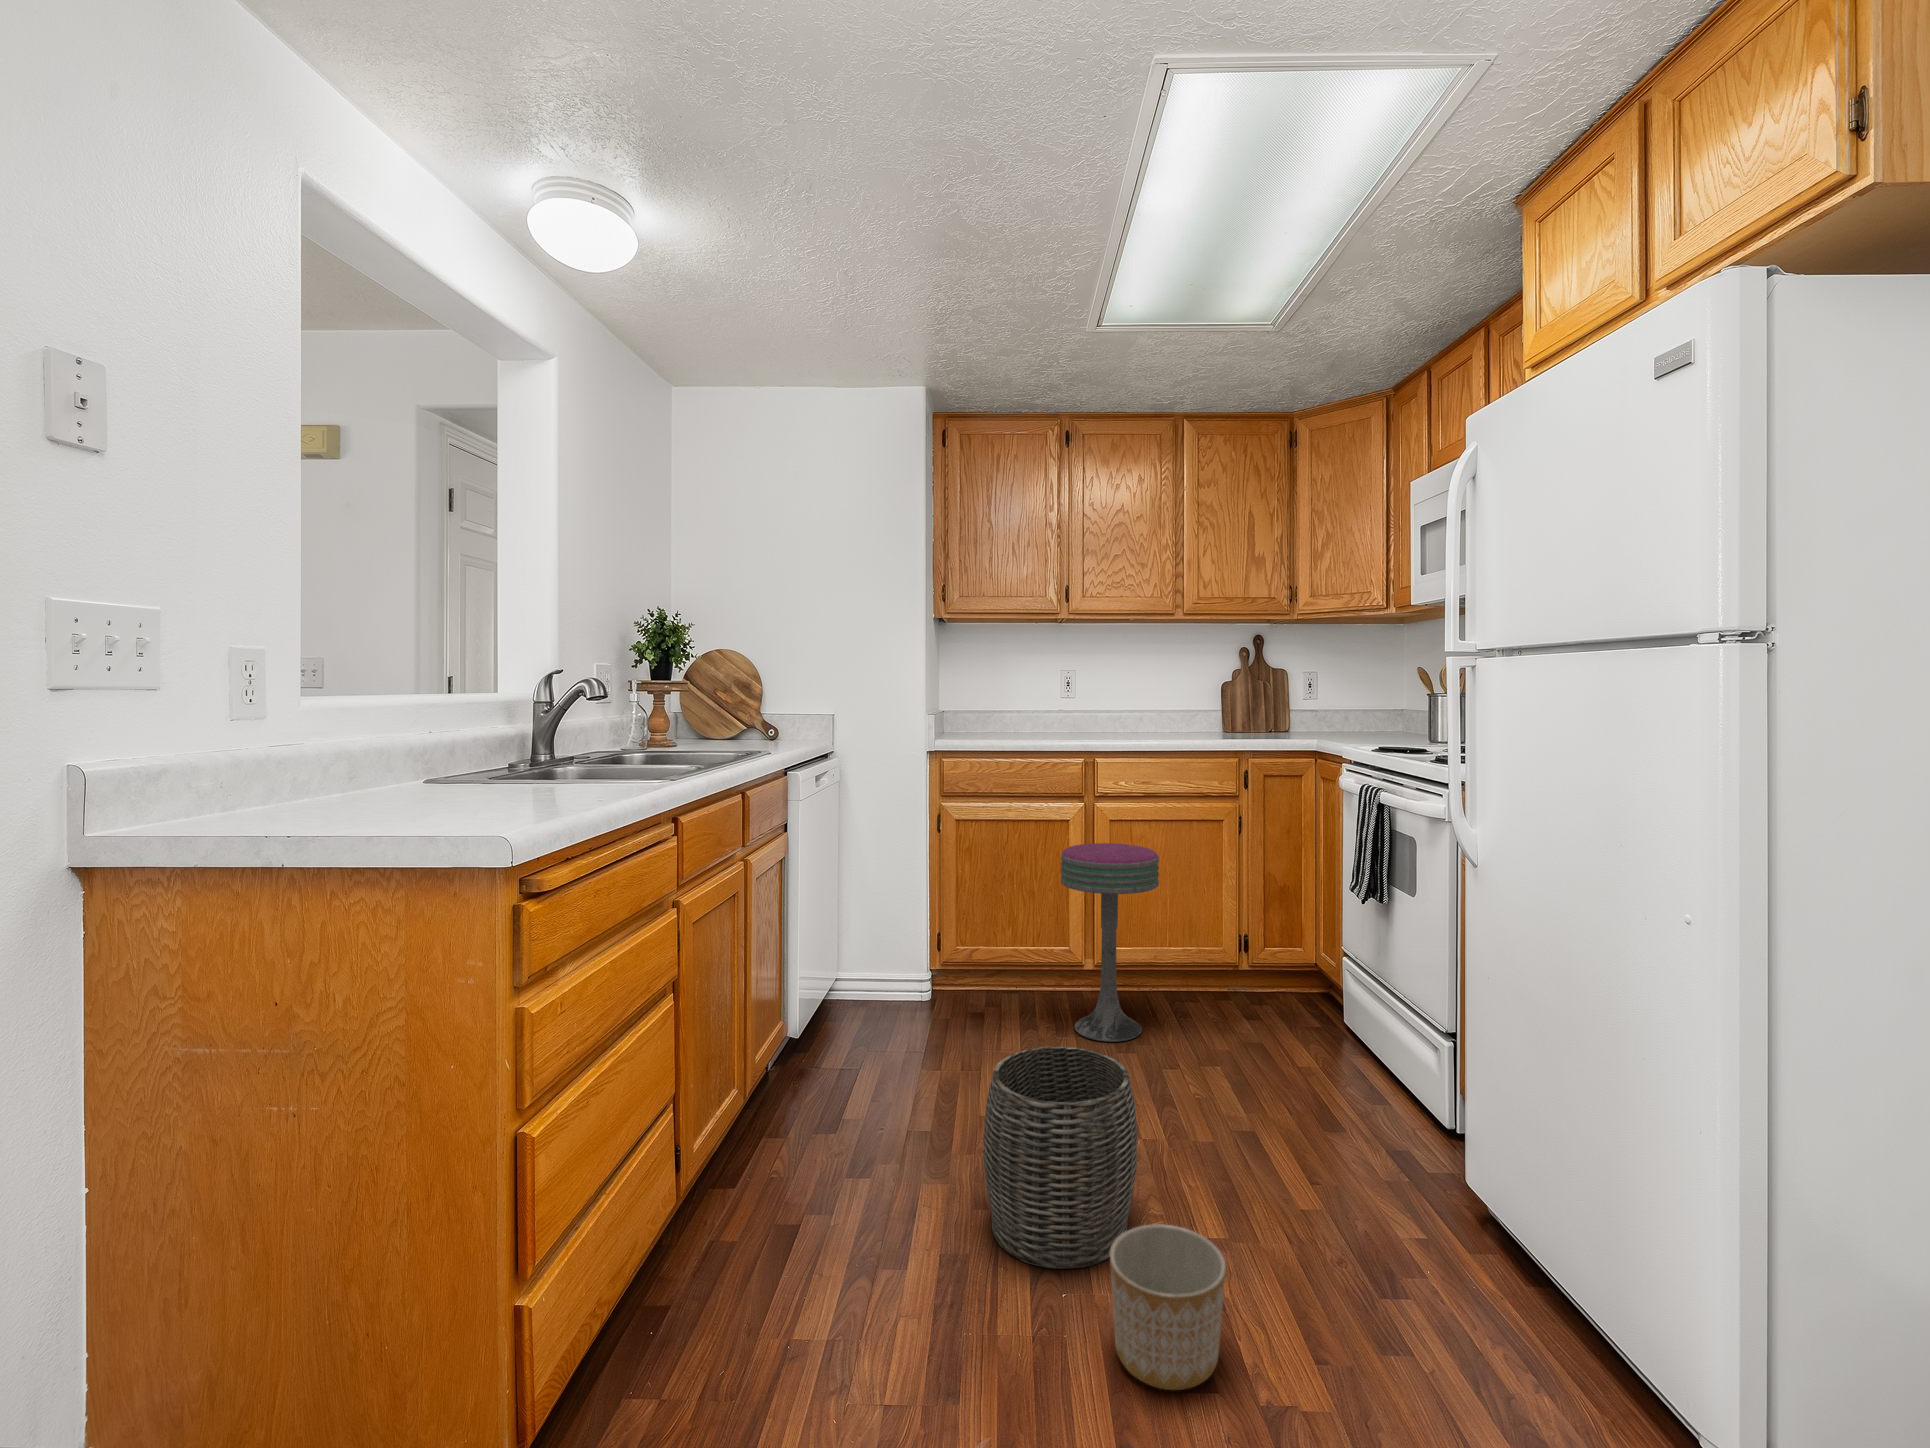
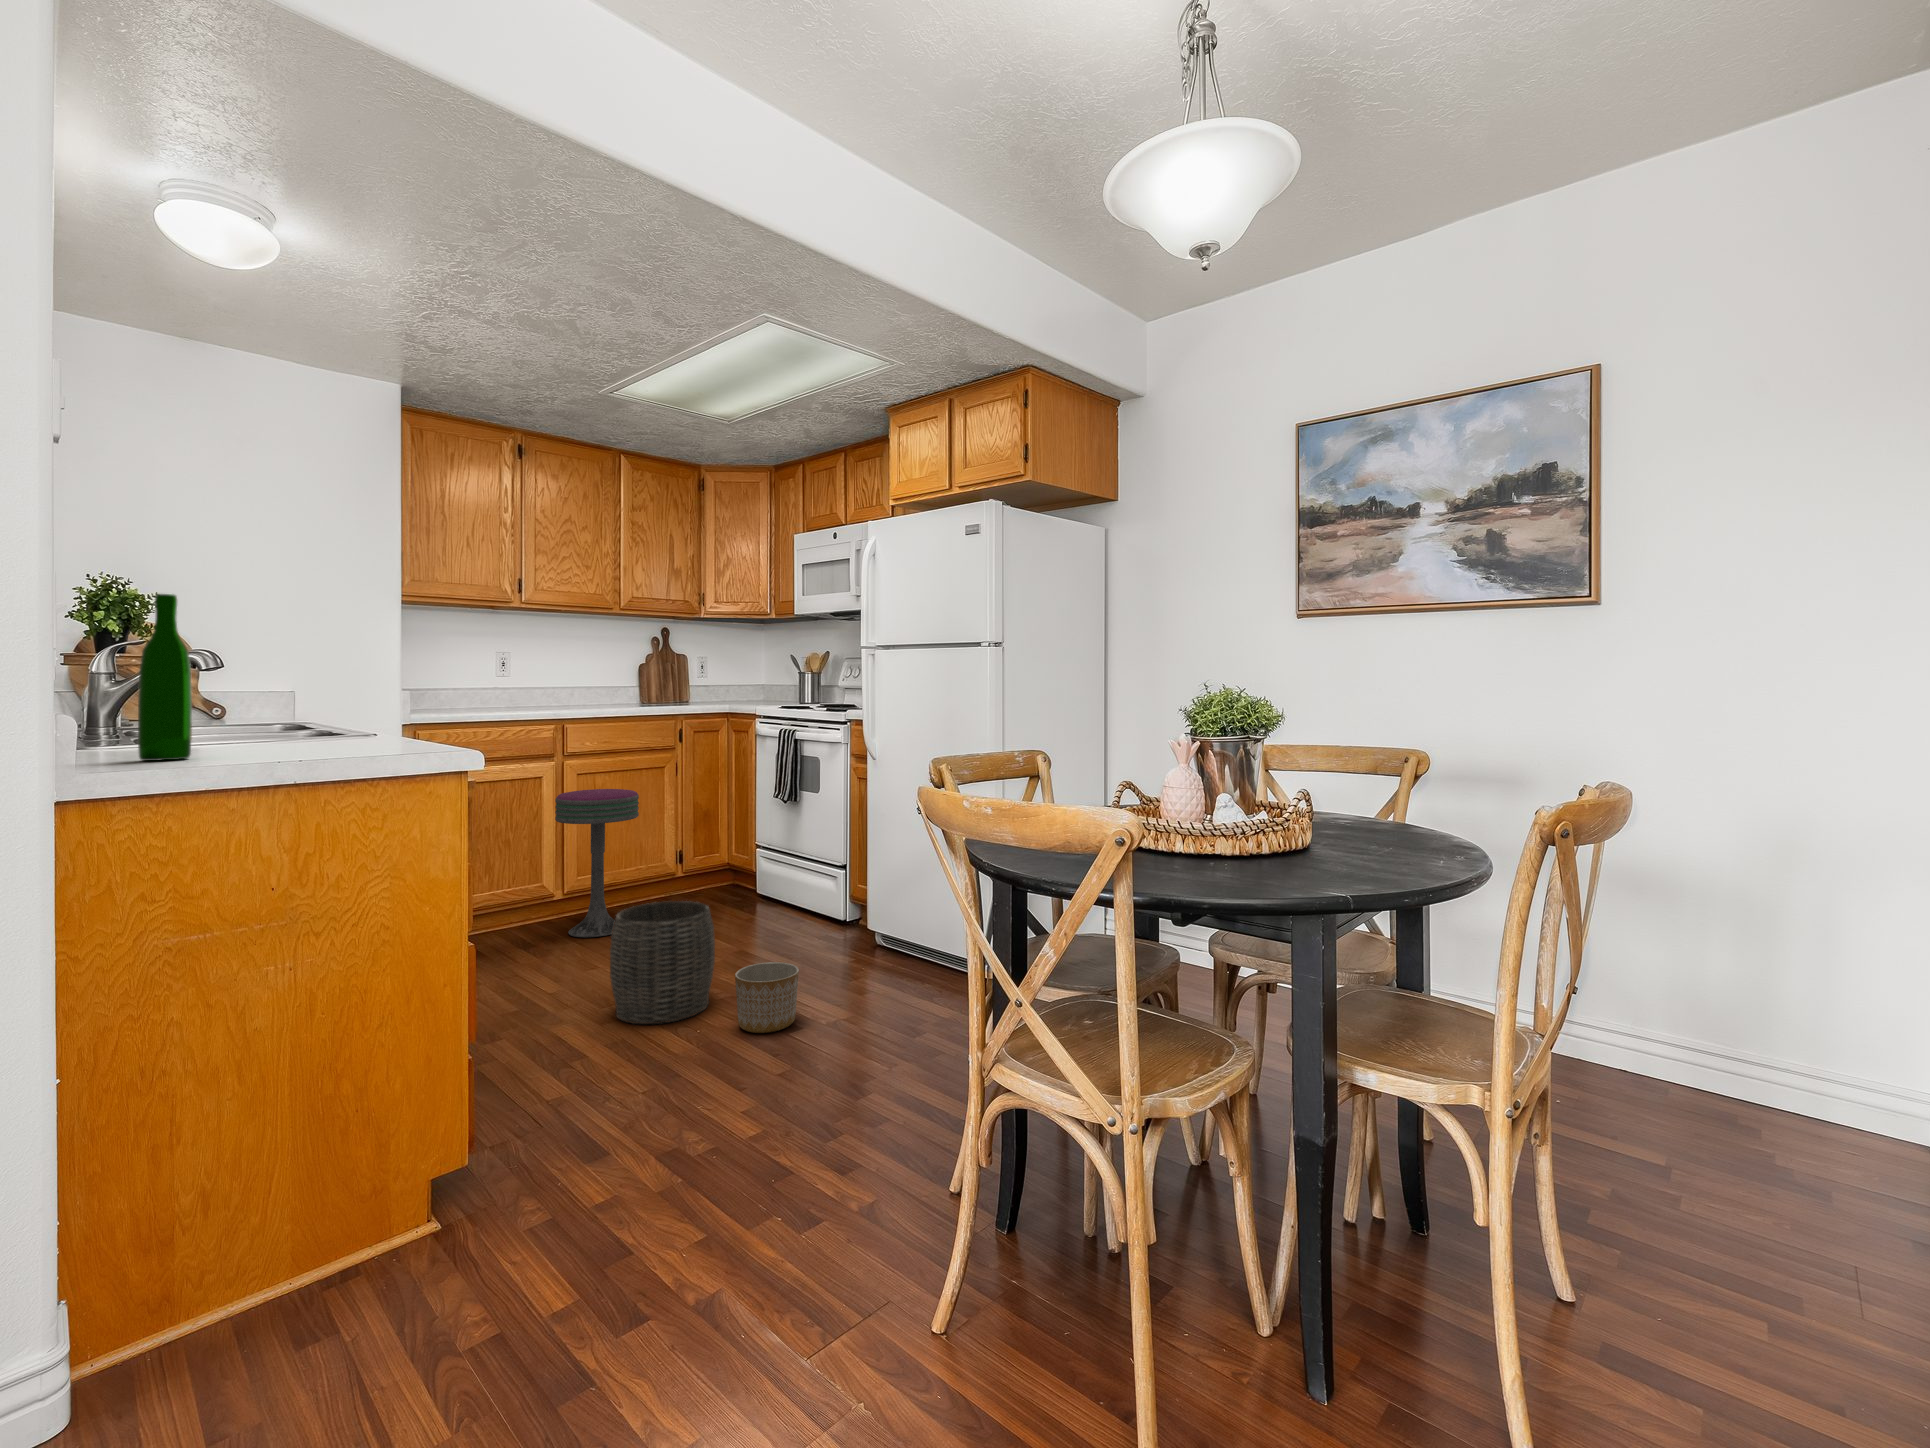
wine bottle: none [173,603,242,822] -> present [138,594,192,761]

